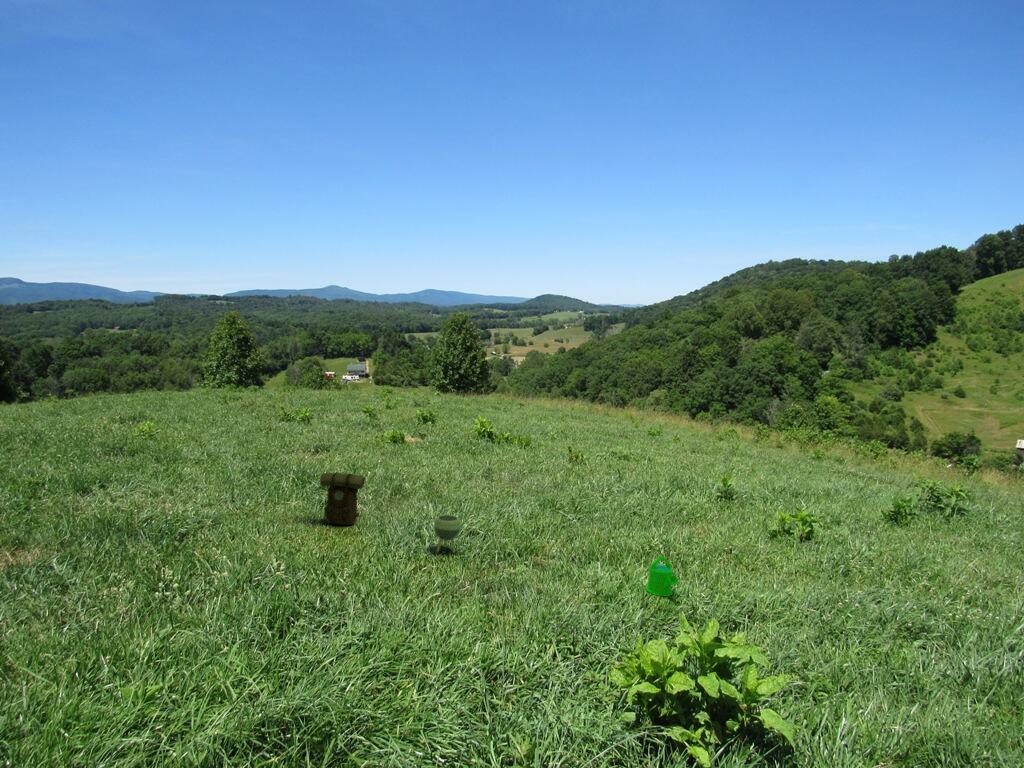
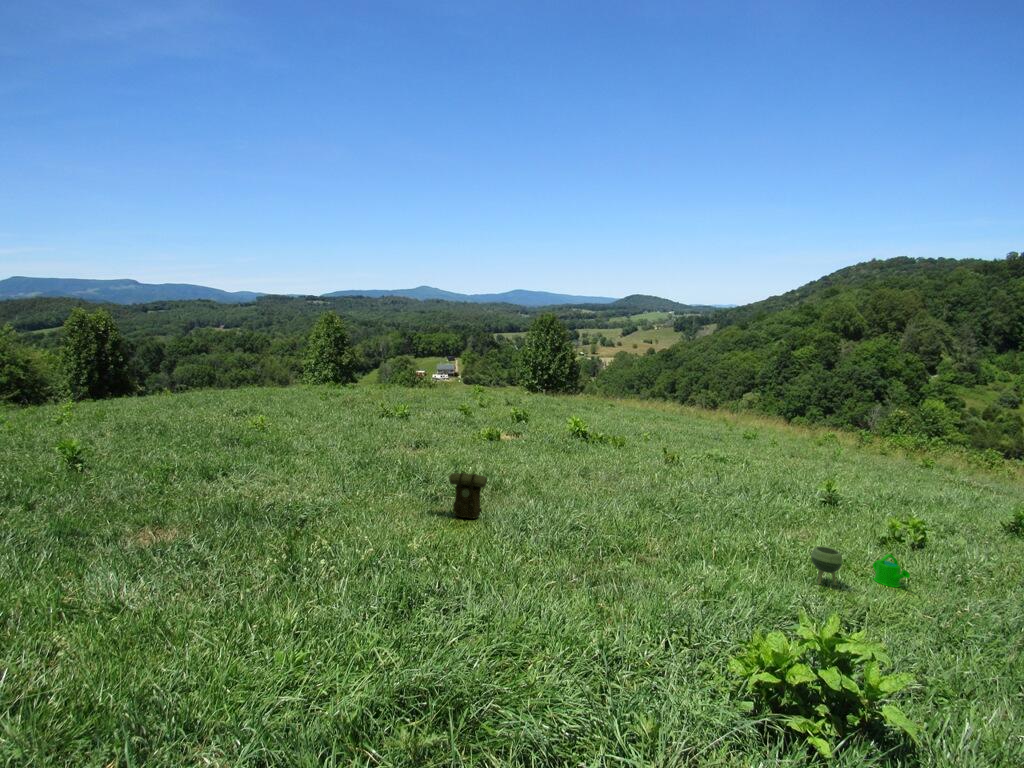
planter: present [434,515,461,553] -> present [811,546,842,586]
watering can: present [646,556,678,596] -> present [873,554,910,587]

